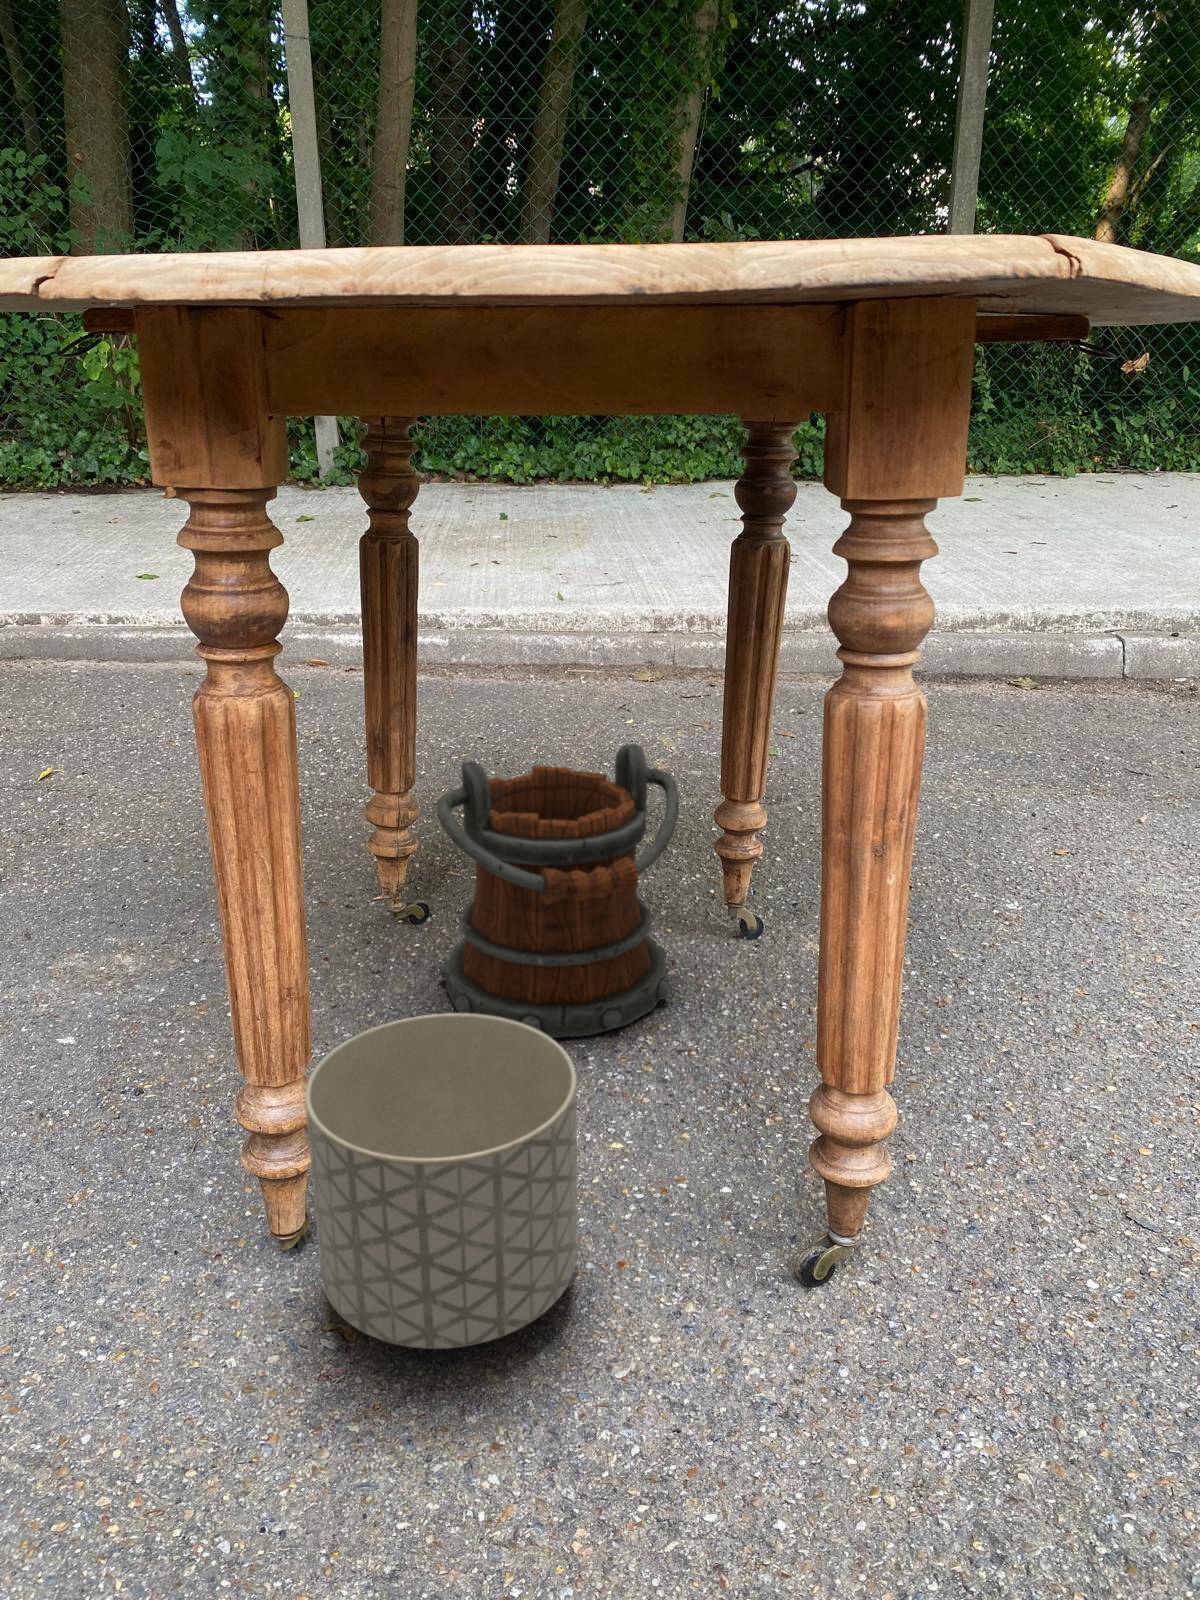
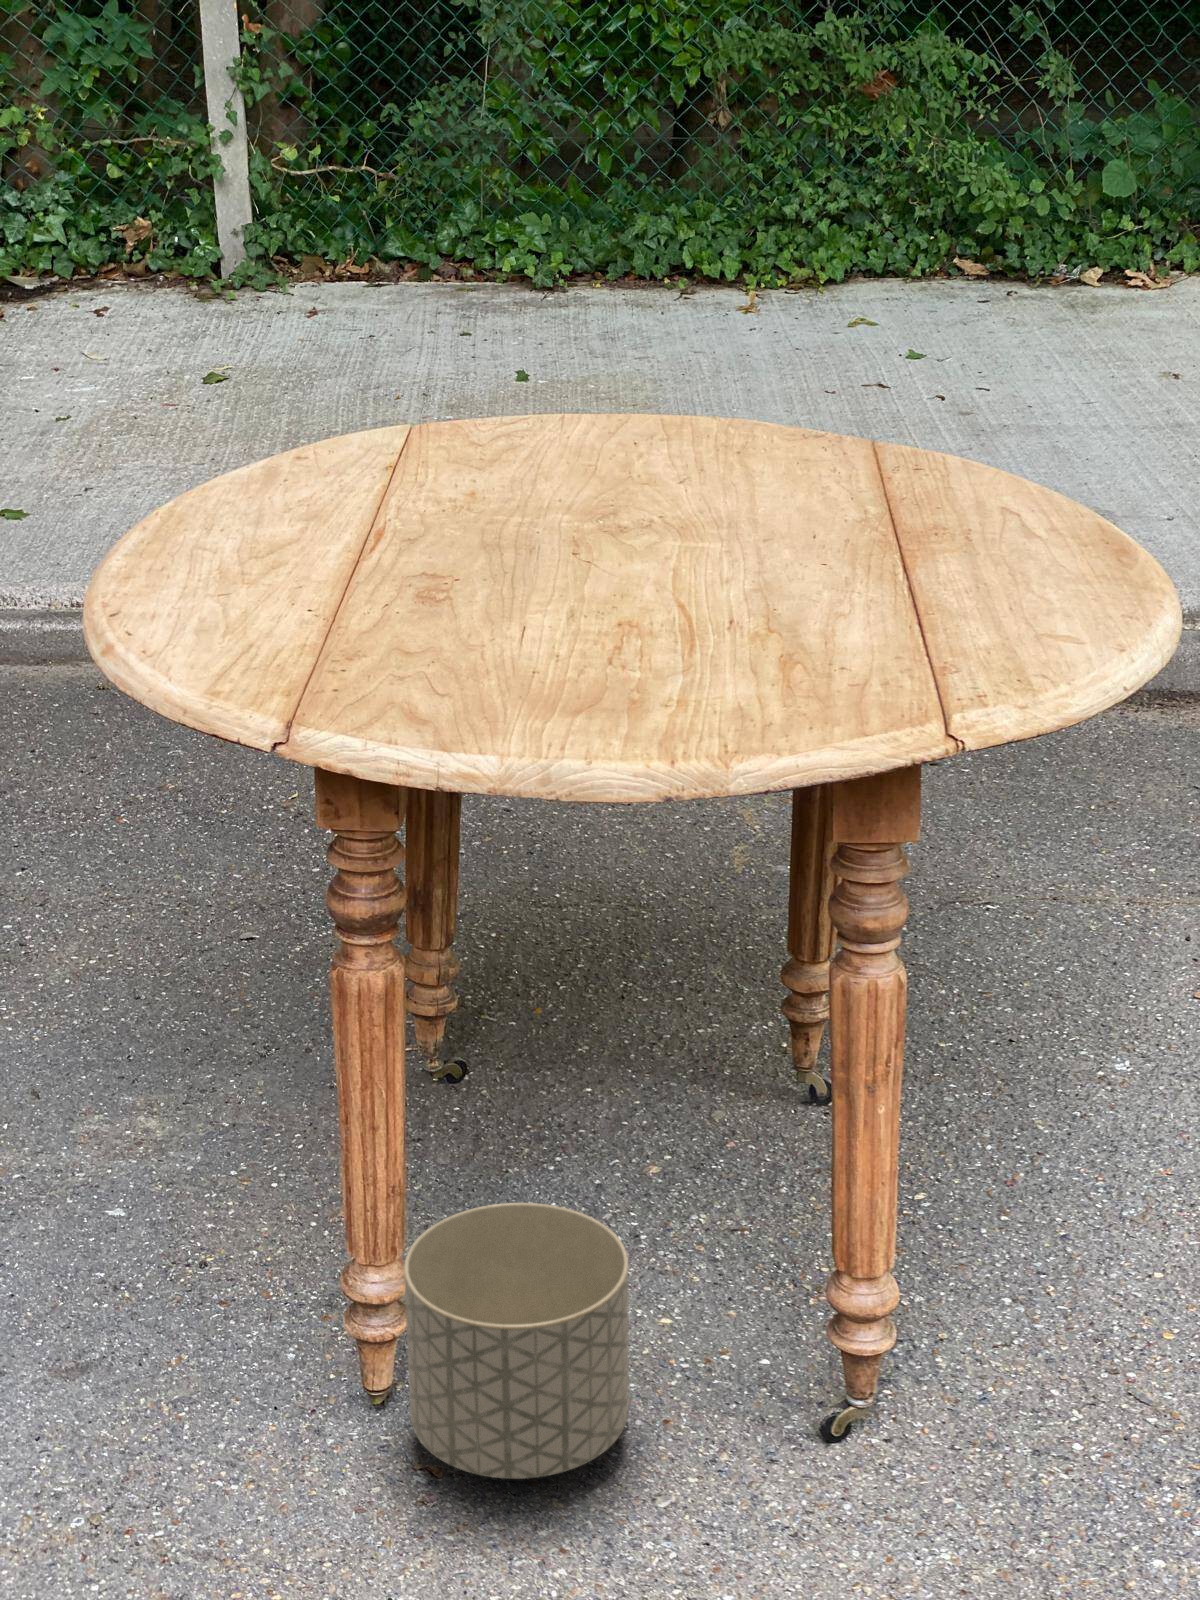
bucket: present [436,744,679,1038] -> none [485,910,737,1216]

